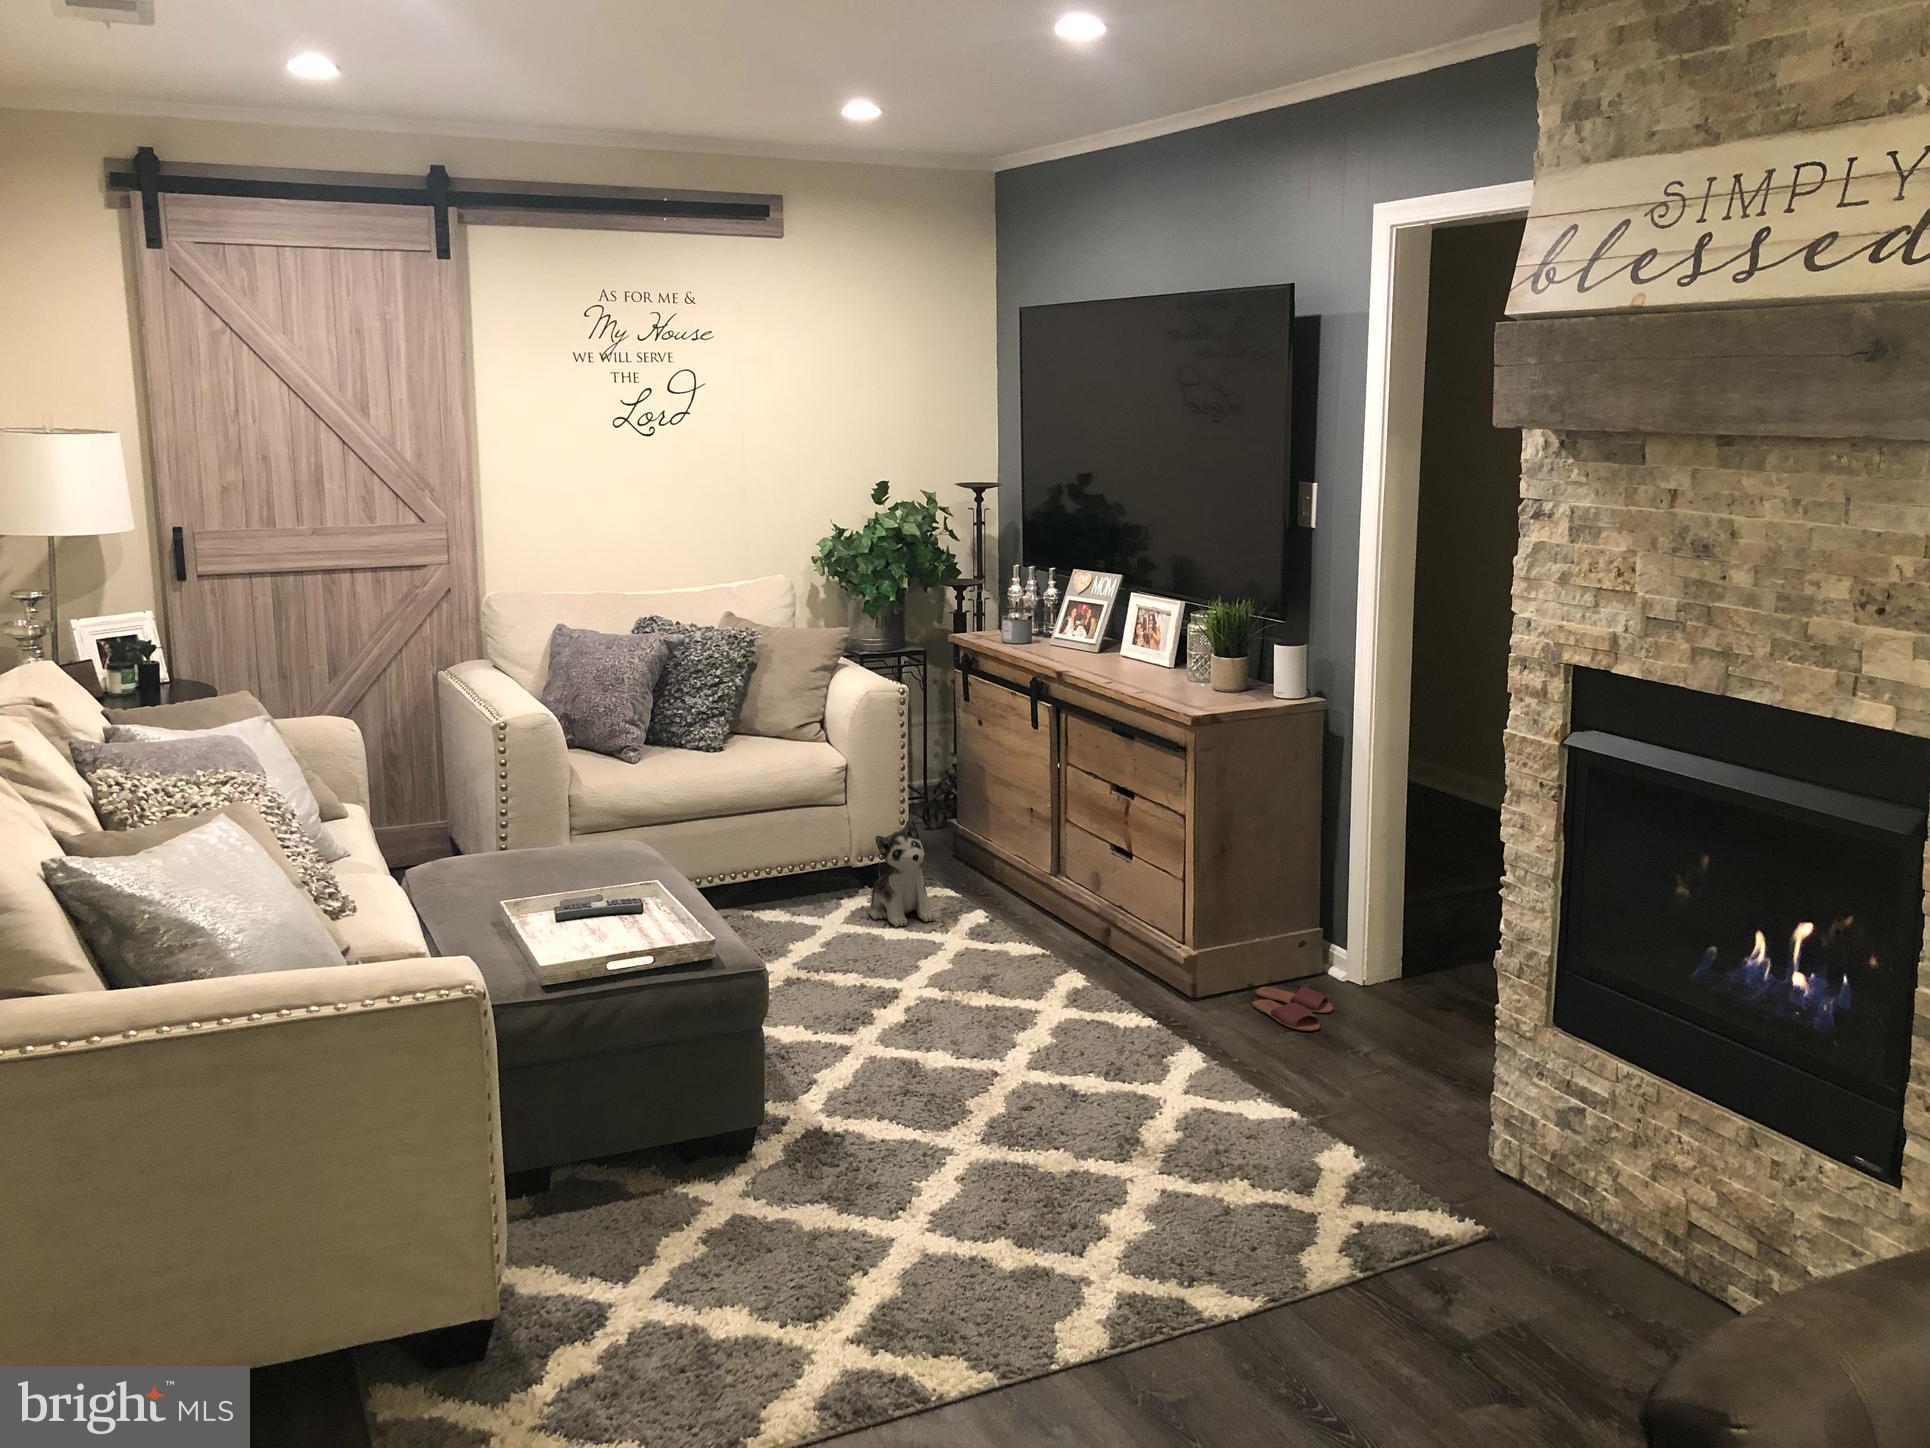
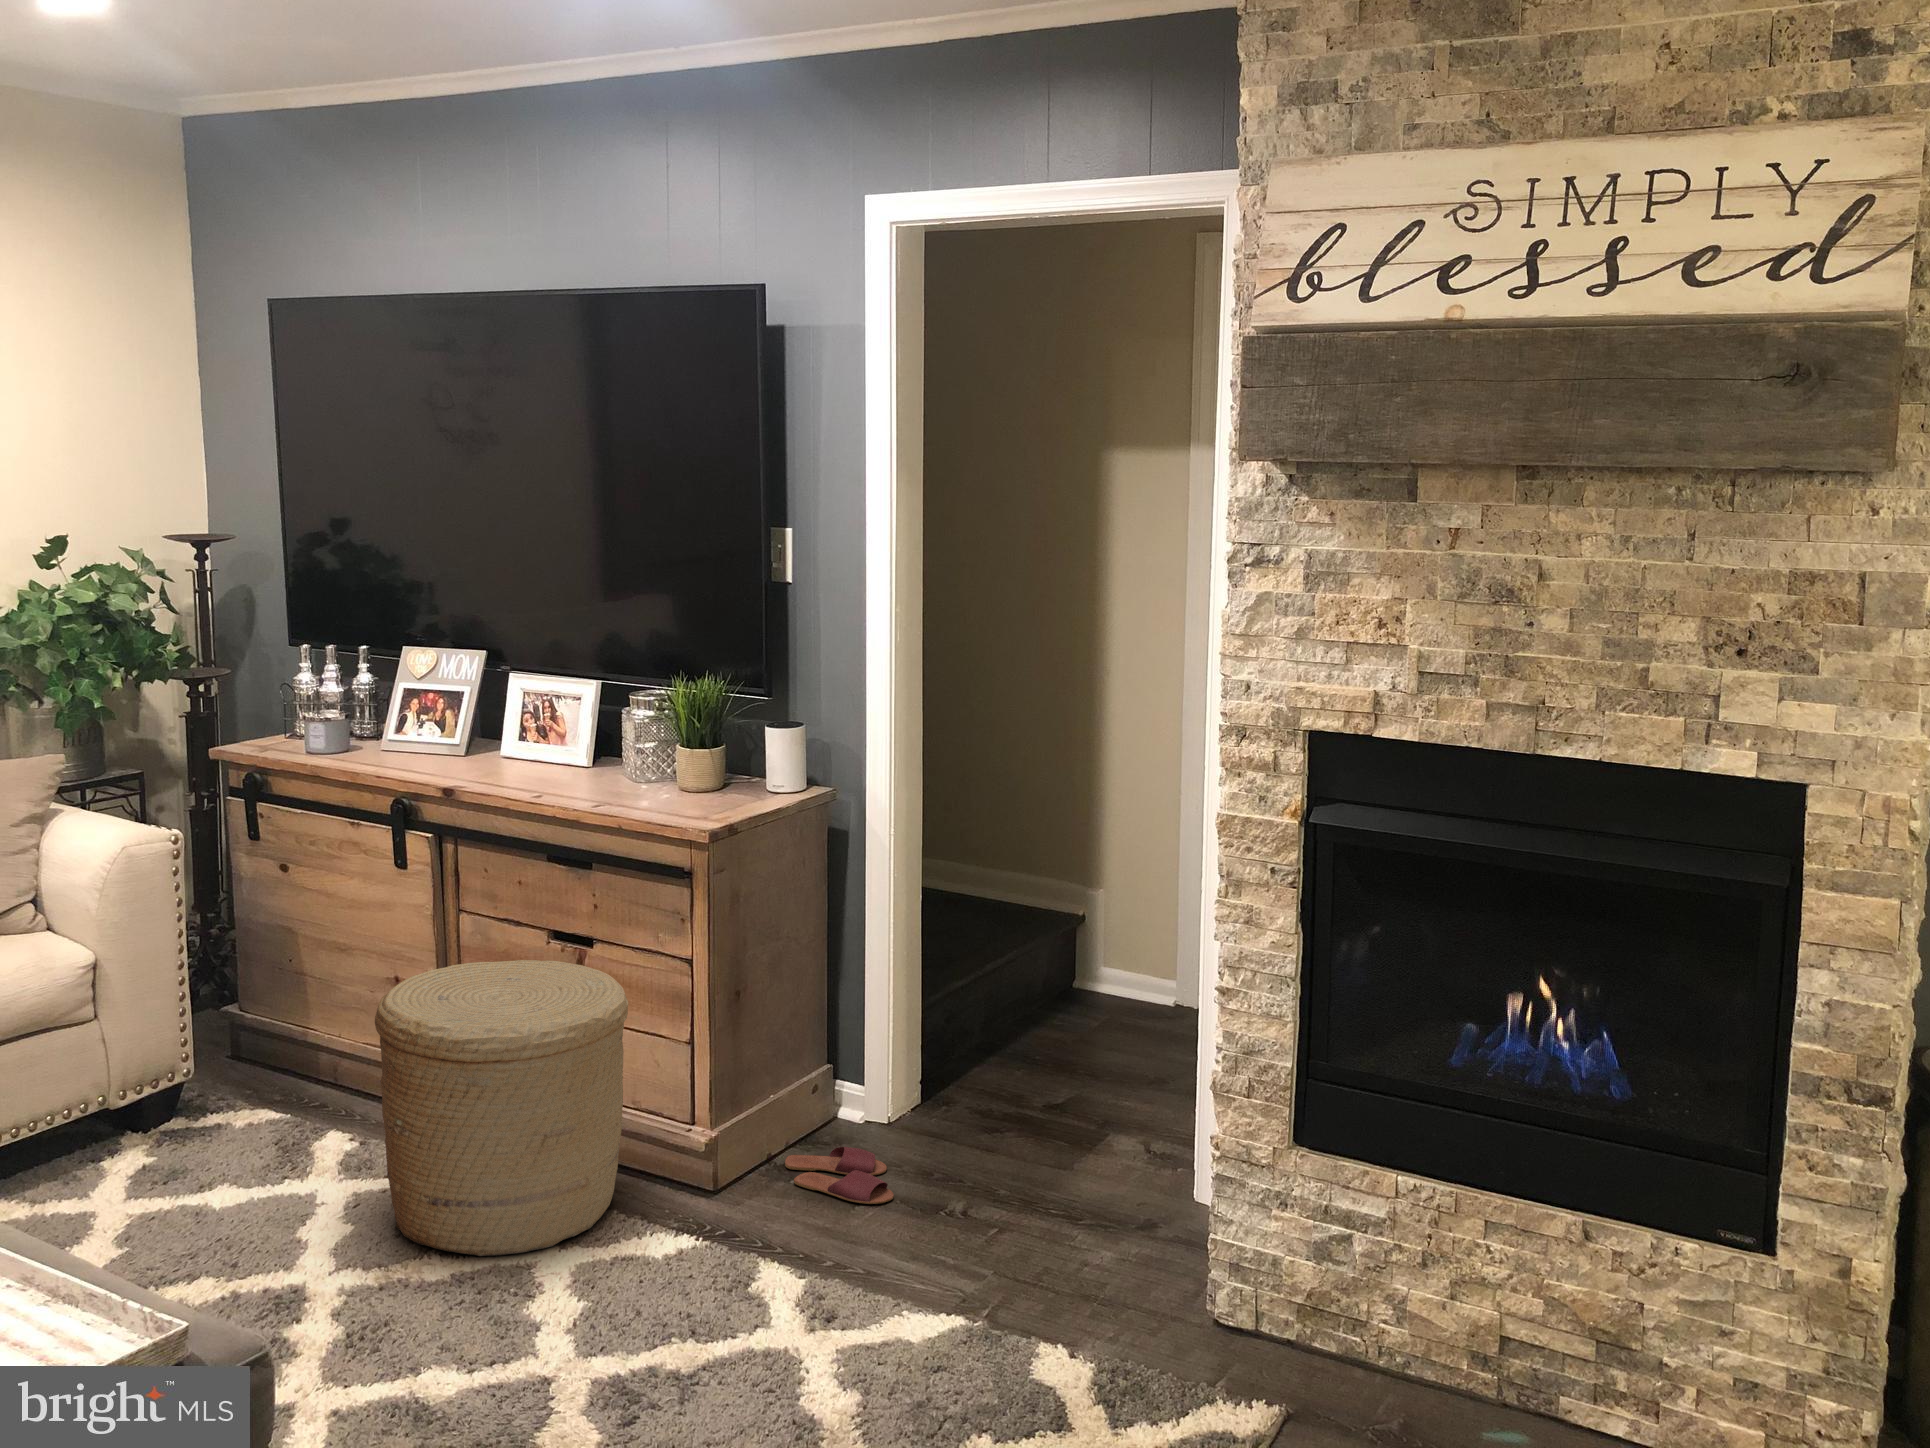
woven basket: none [961,800,1134,1005] -> present [375,960,629,1256]
plush toy: present [869,819,936,927] -> none [161,1016,279,1179]

